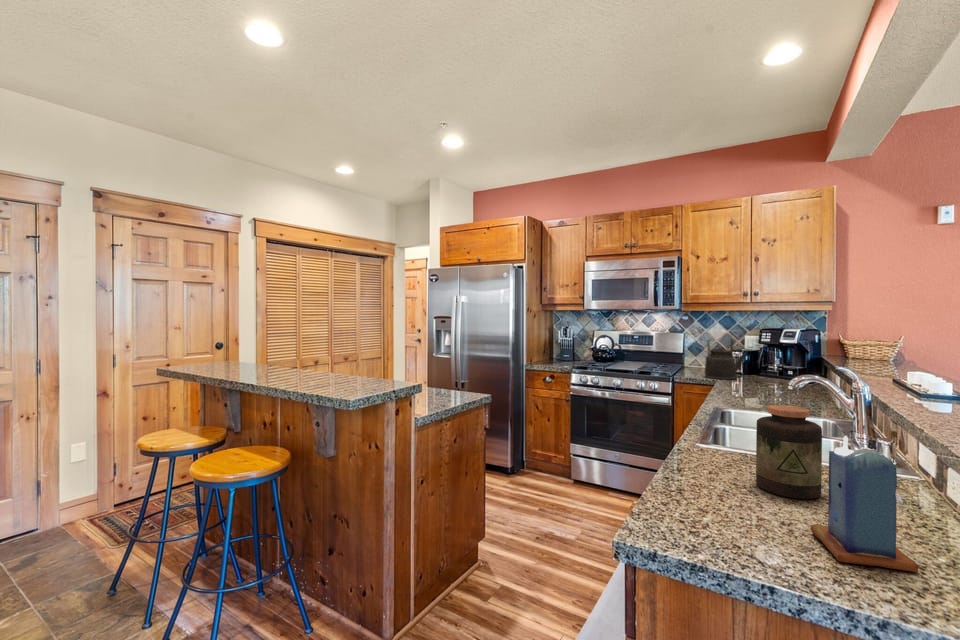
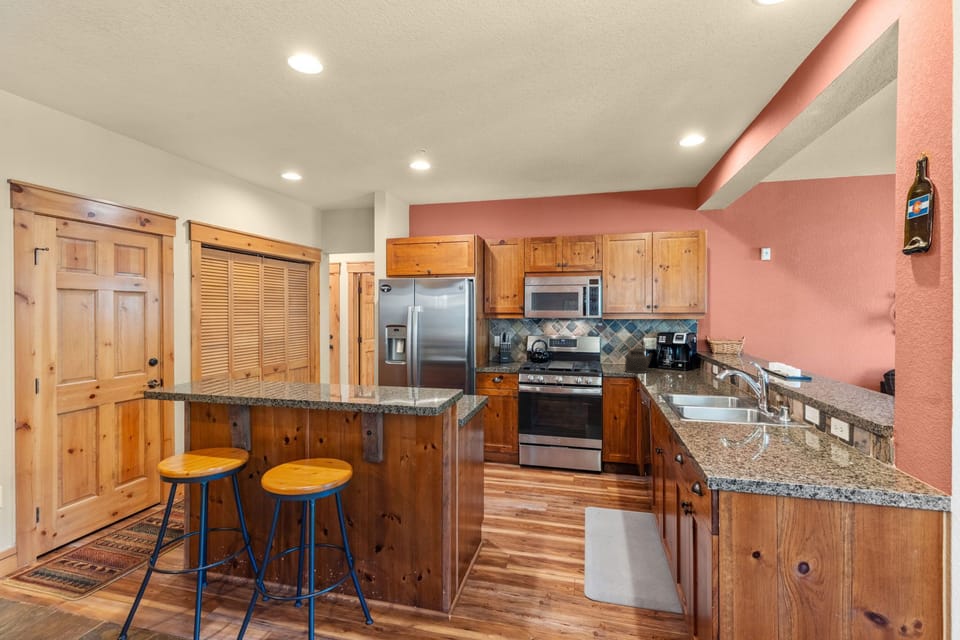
jar: present [756,405,822,499] -> none [745,387,785,443]
candle: present [811,436,918,572] -> none [801,400,862,469]

